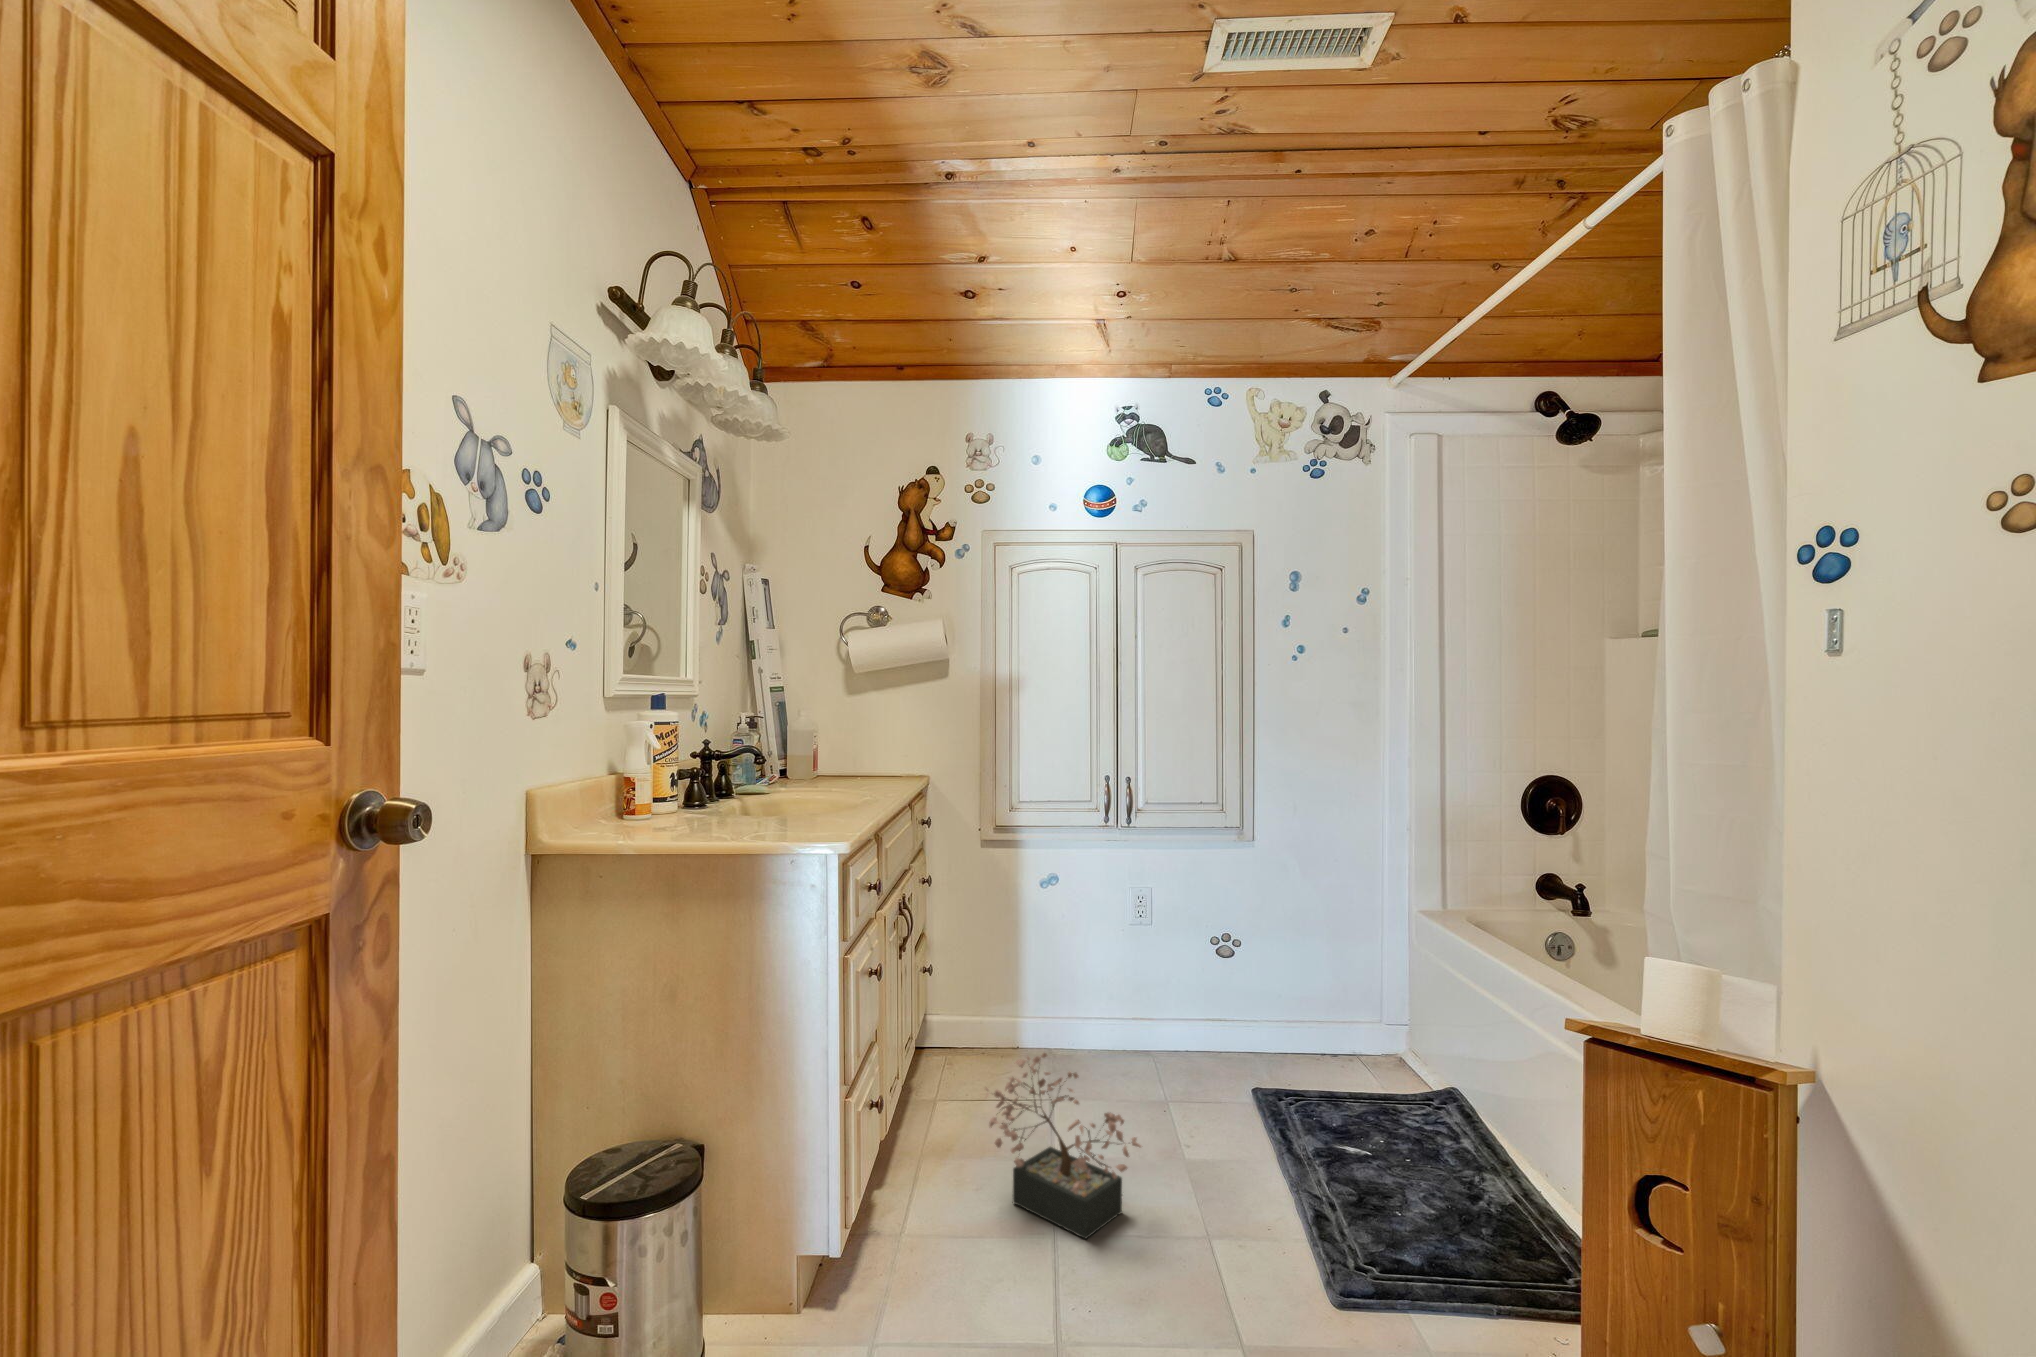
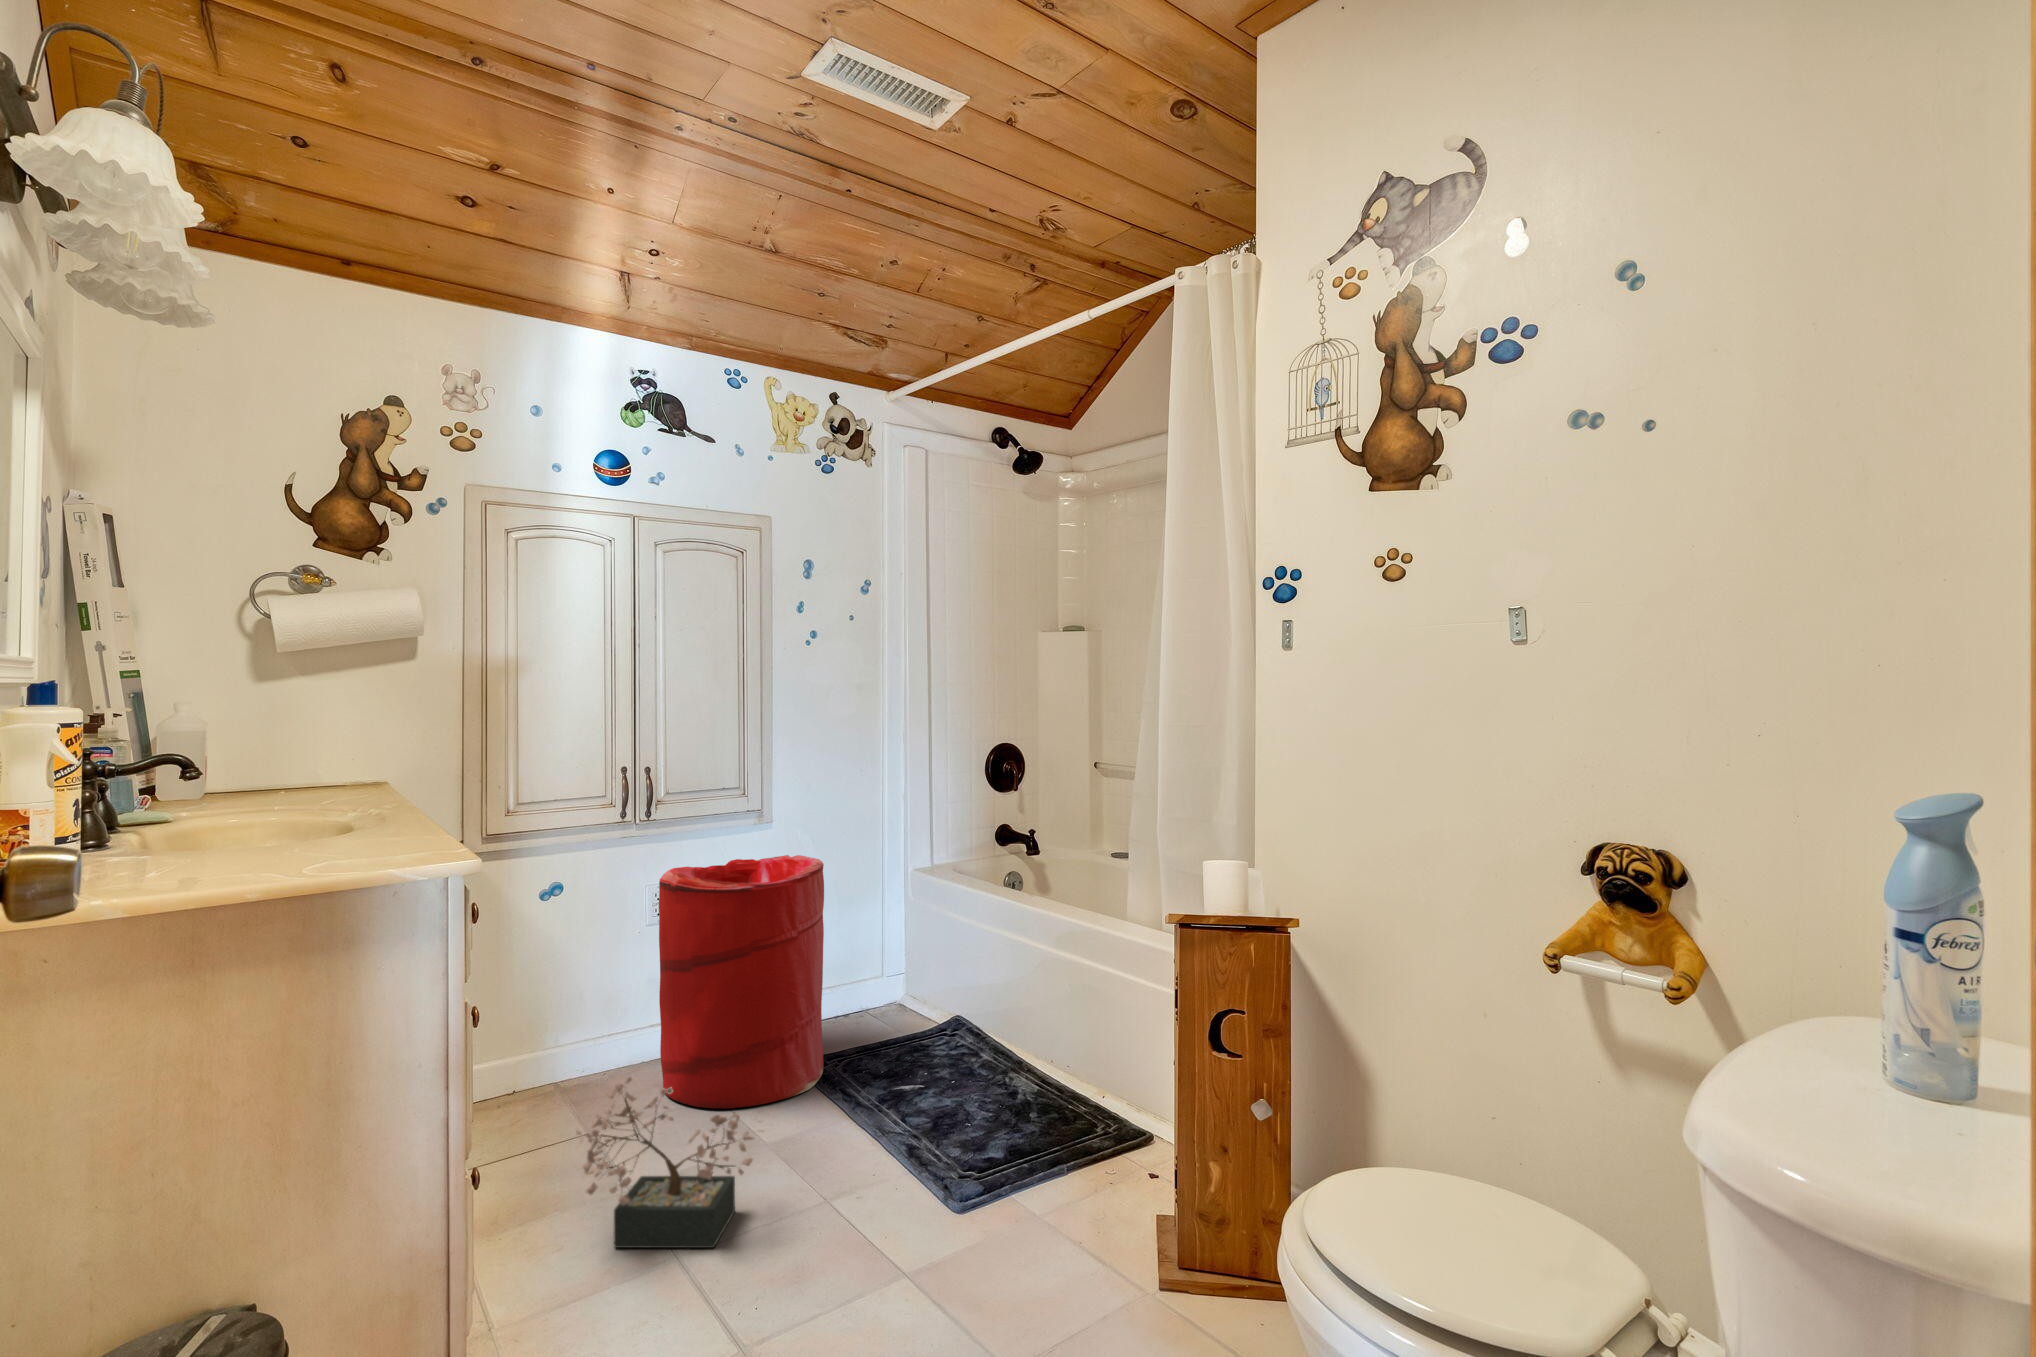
laundry hamper: none [1123,868,1282,1119] -> present [659,855,824,1108]

